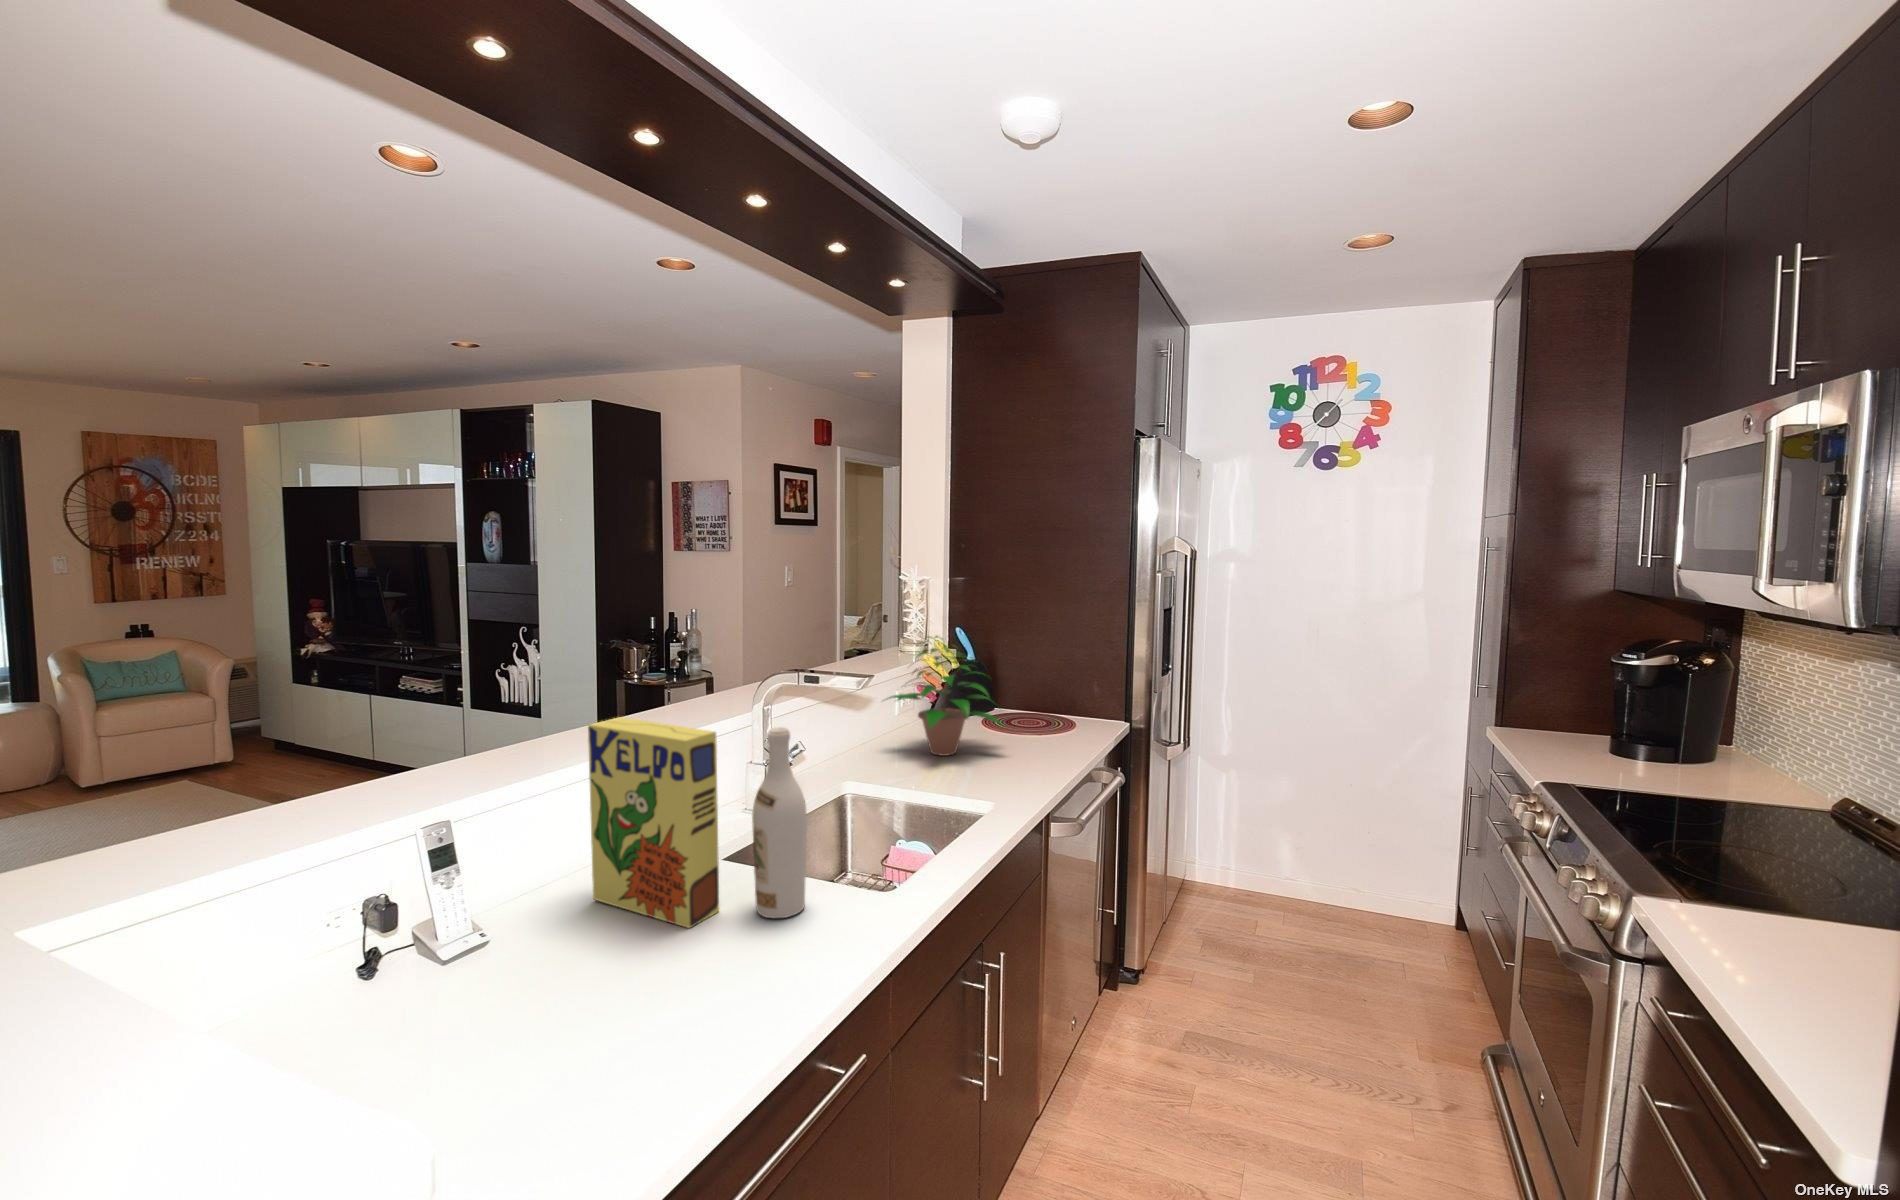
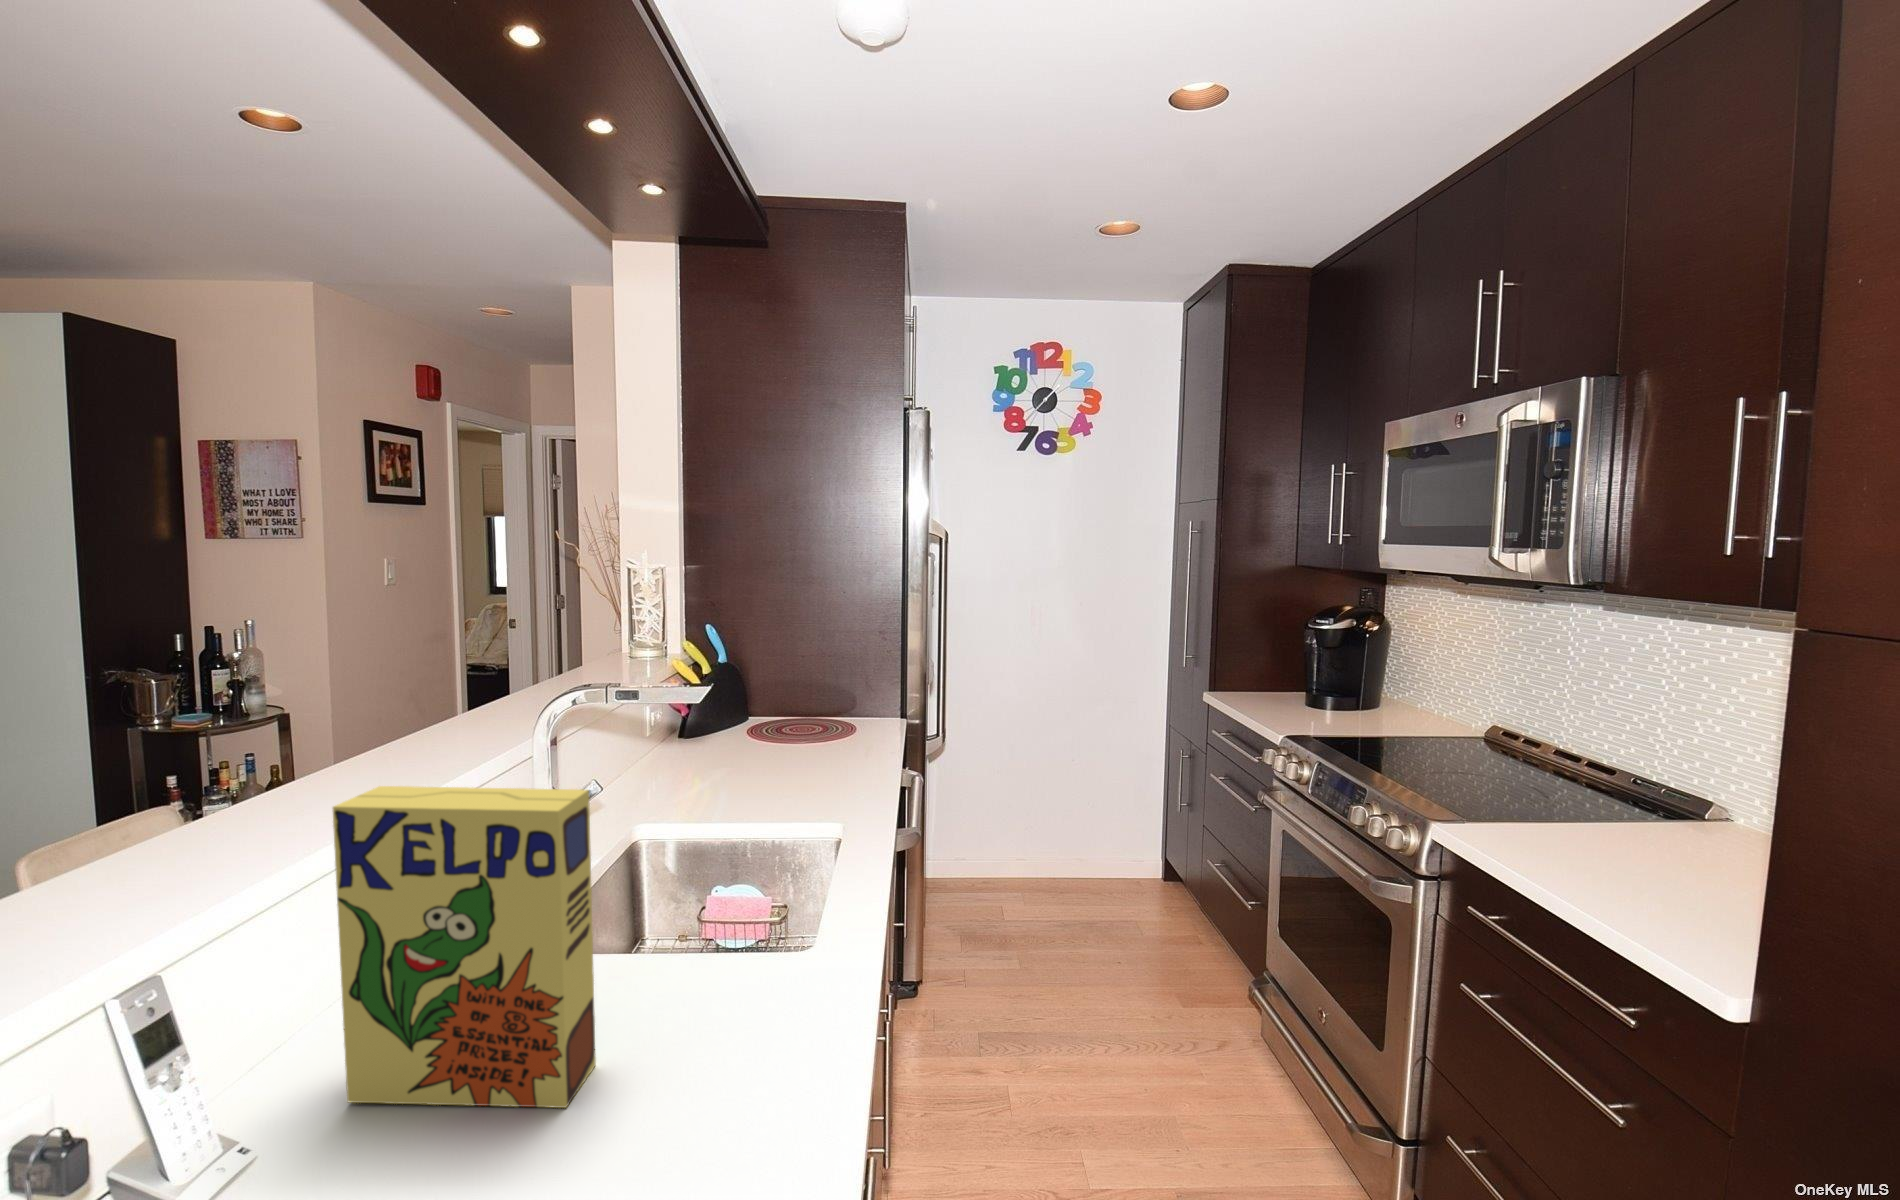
potted plant: present [887,636,1003,756] -> none [653,632,819,781]
wine bottle: present [752,727,807,918] -> none [648,770,729,1056]

